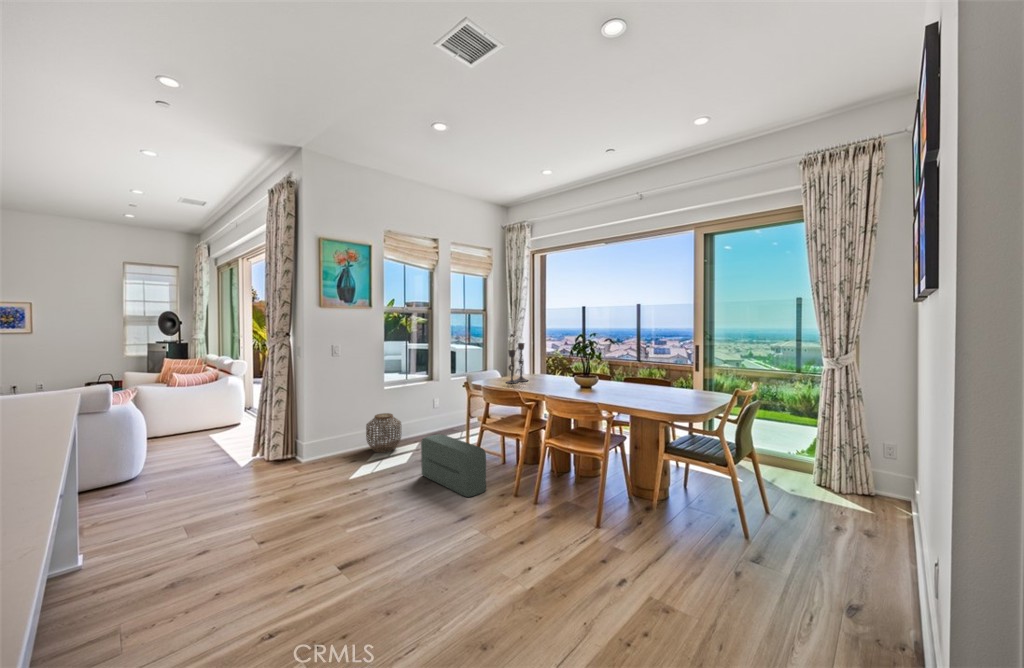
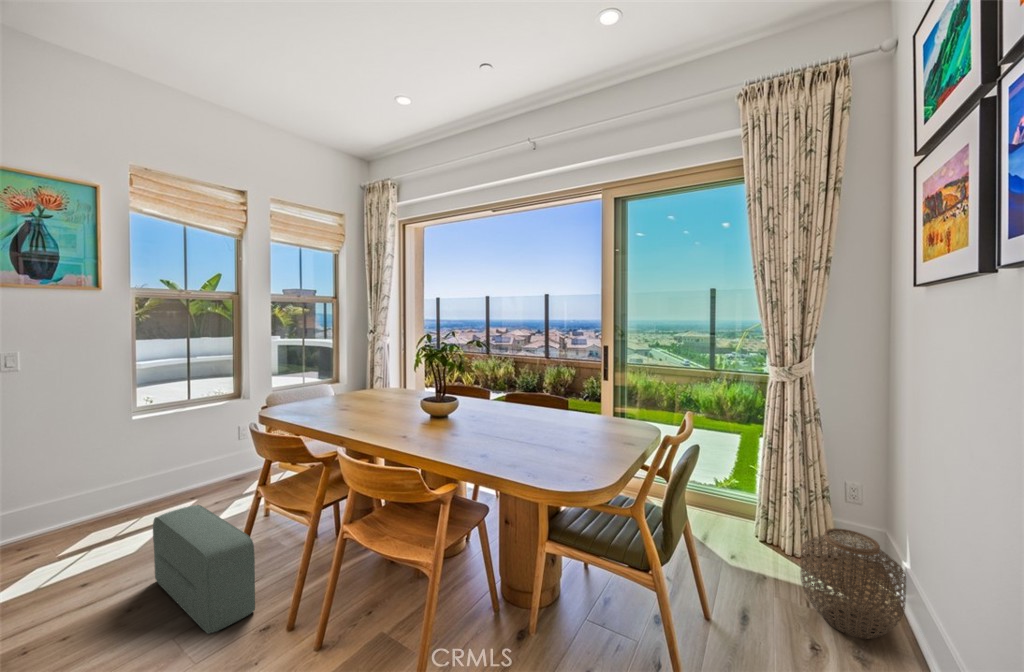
candlestick: present [506,343,528,383] -> none [323,347,365,412]
woven basket: present [366,413,401,452] -> present [800,528,906,639]

